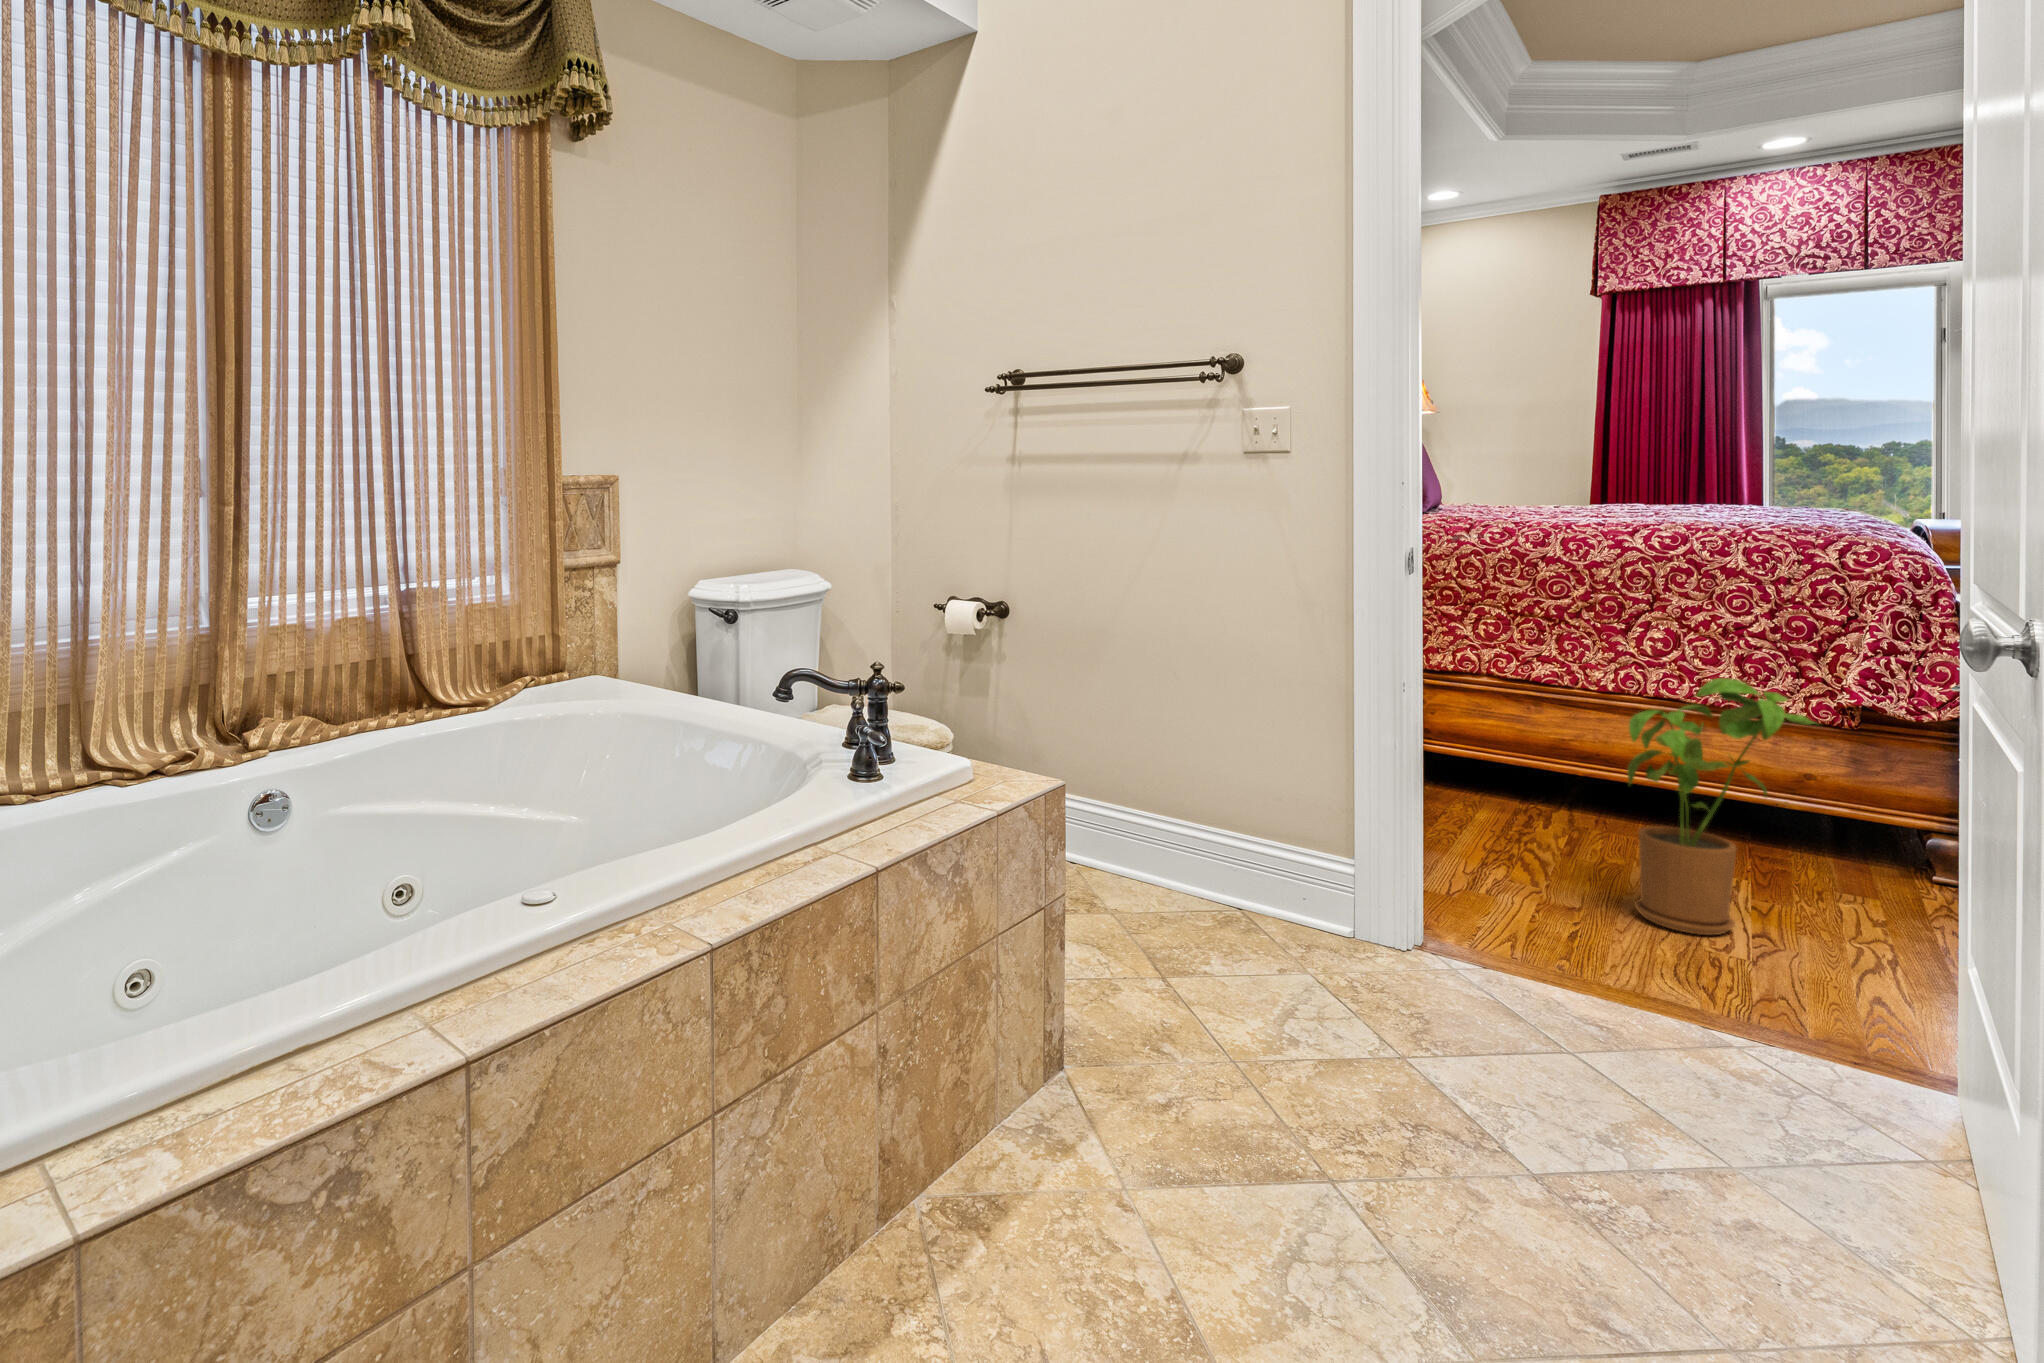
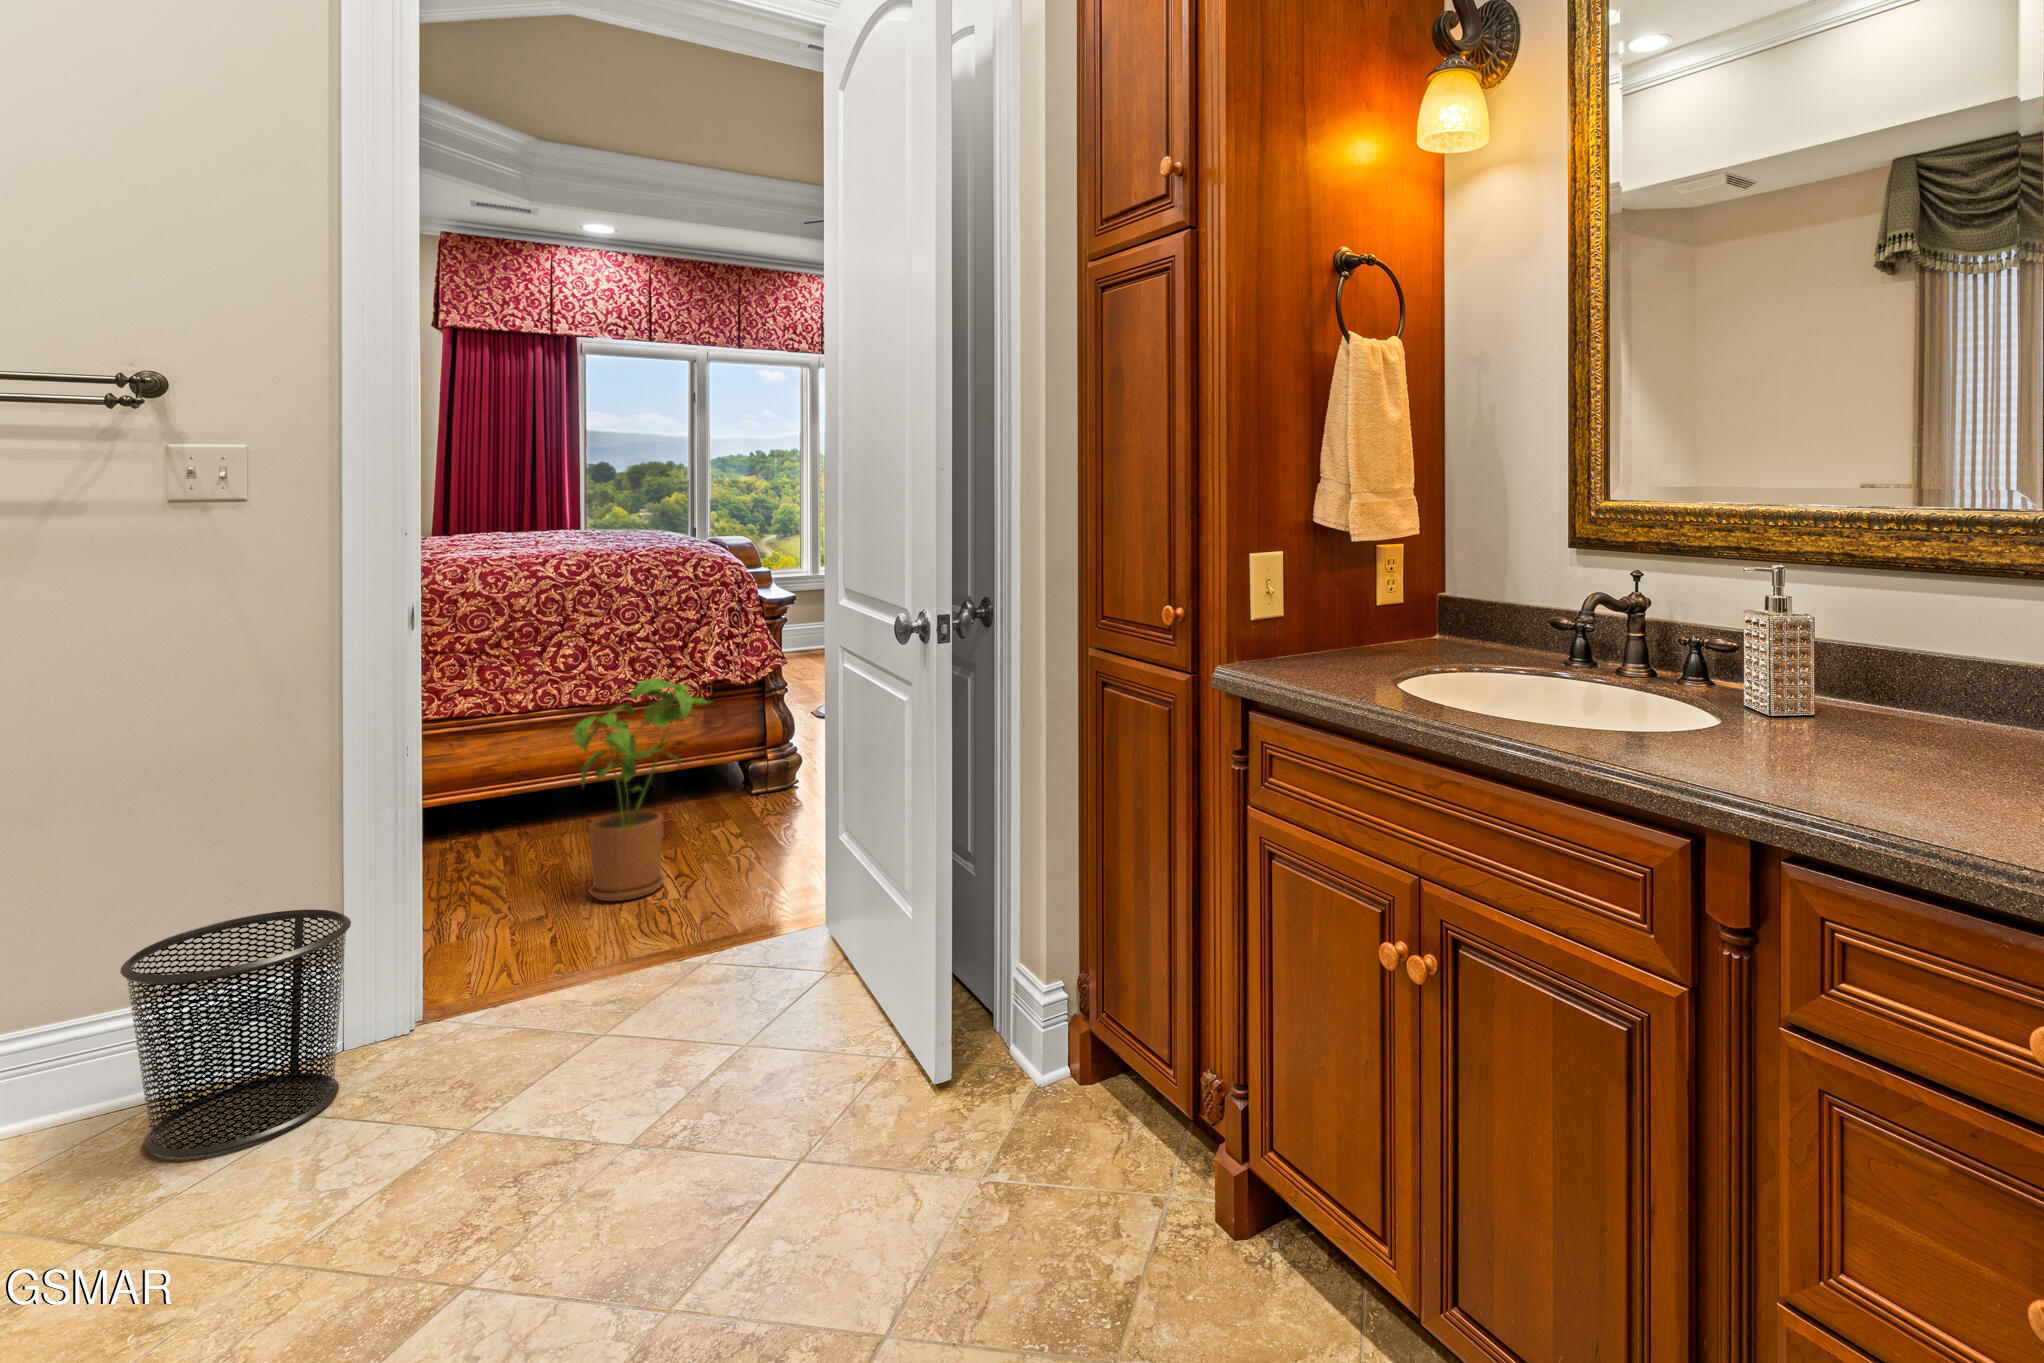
waste bin: none [1209,801,1360,989] -> present [120,910,351,1157]

